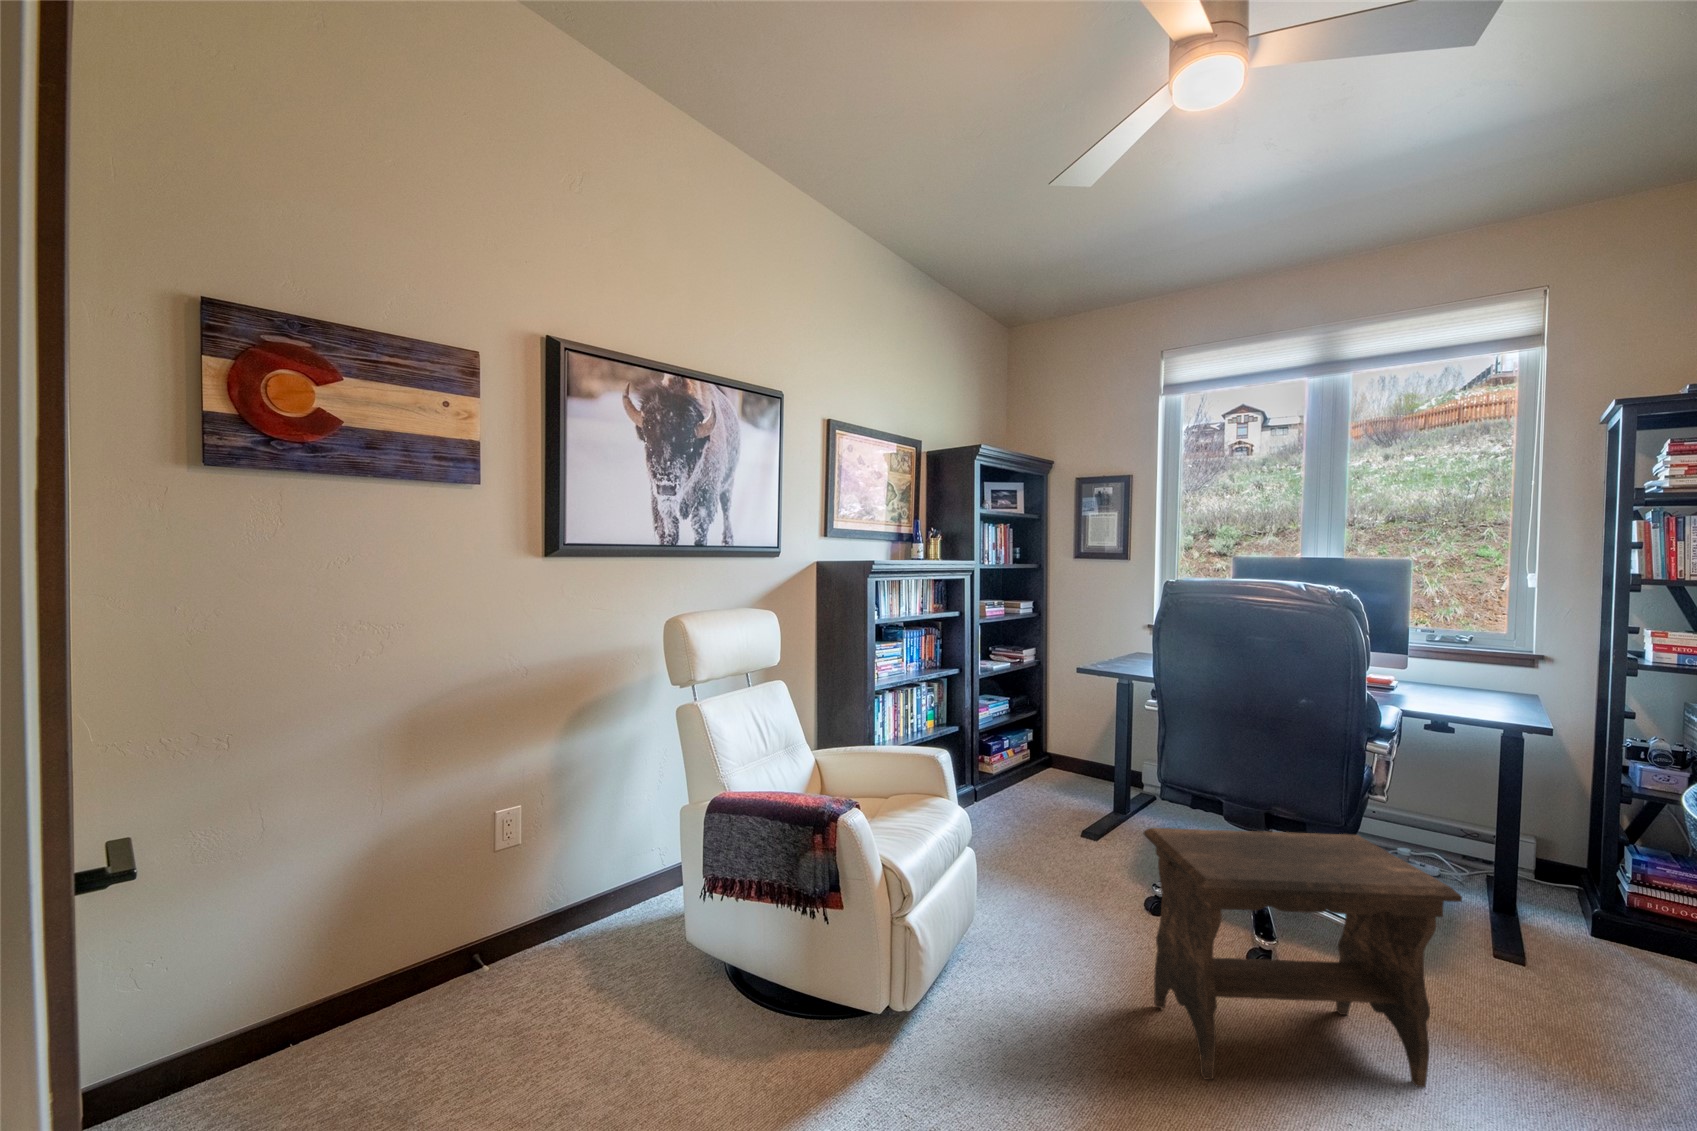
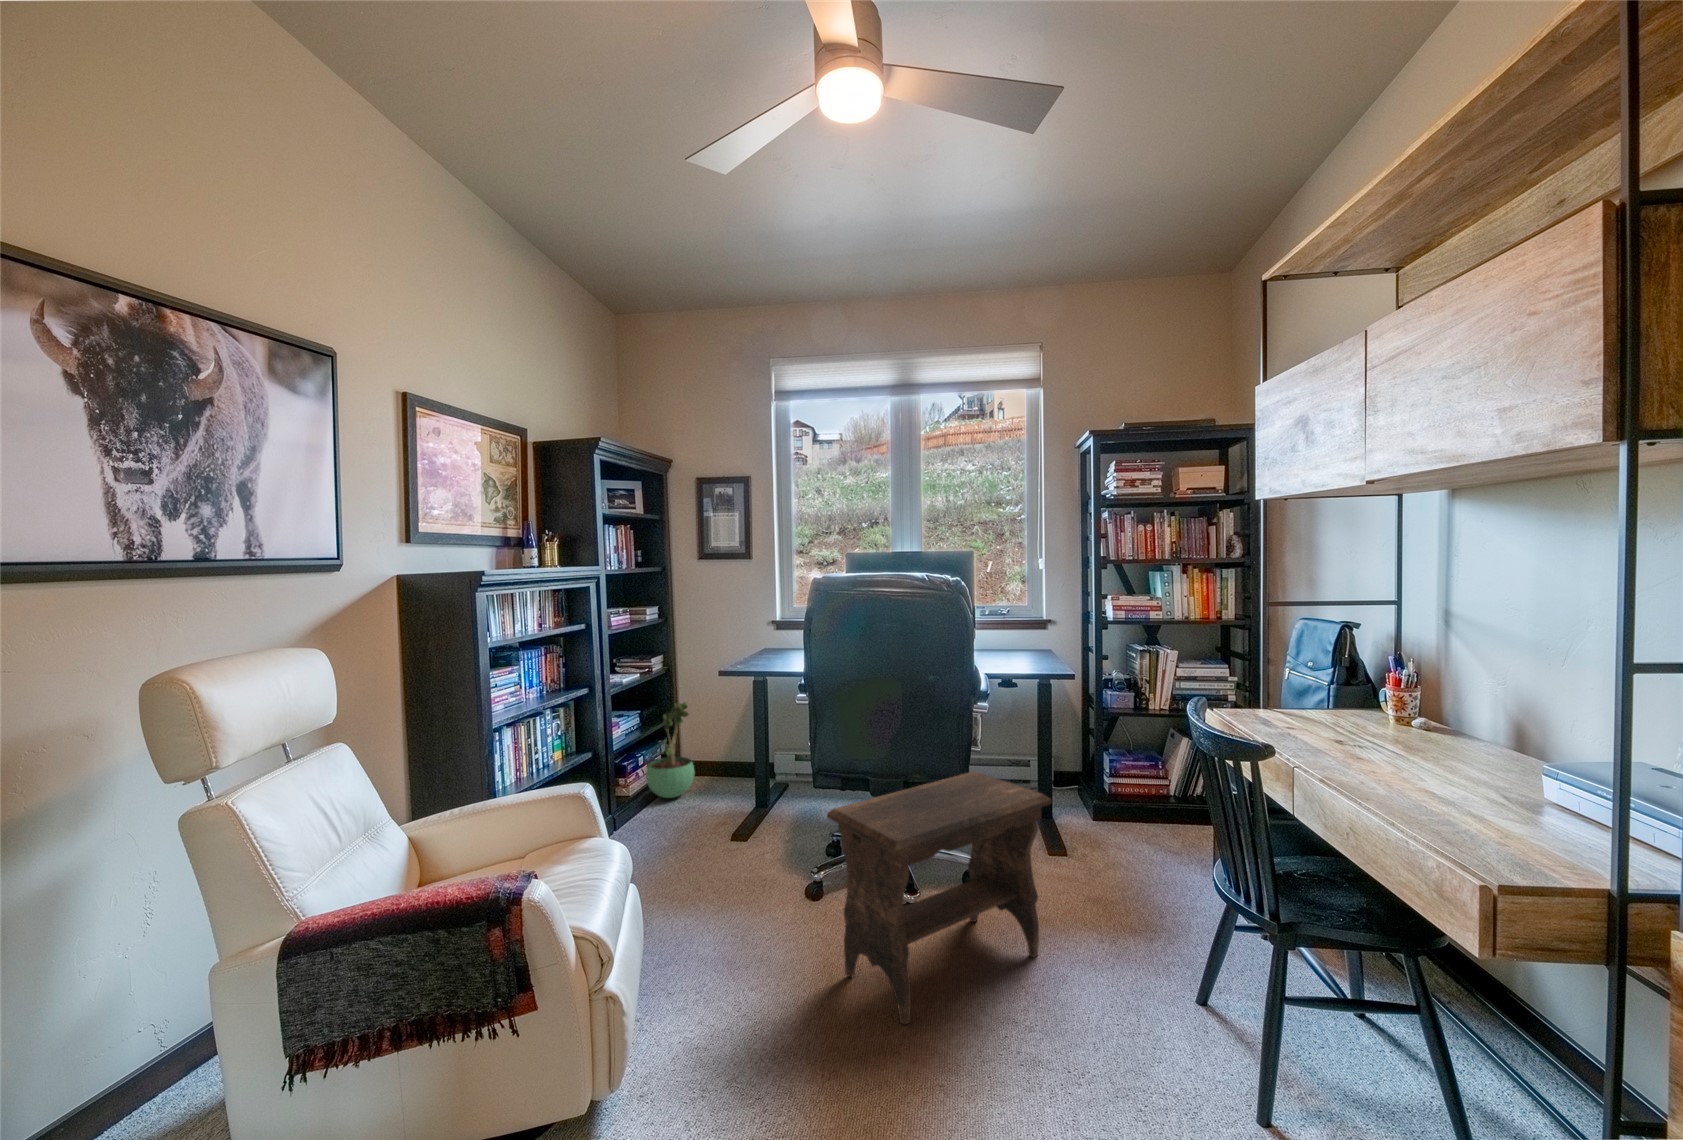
potted plant: none [1011,695,1057,786] -> present [646,703,694,798]

